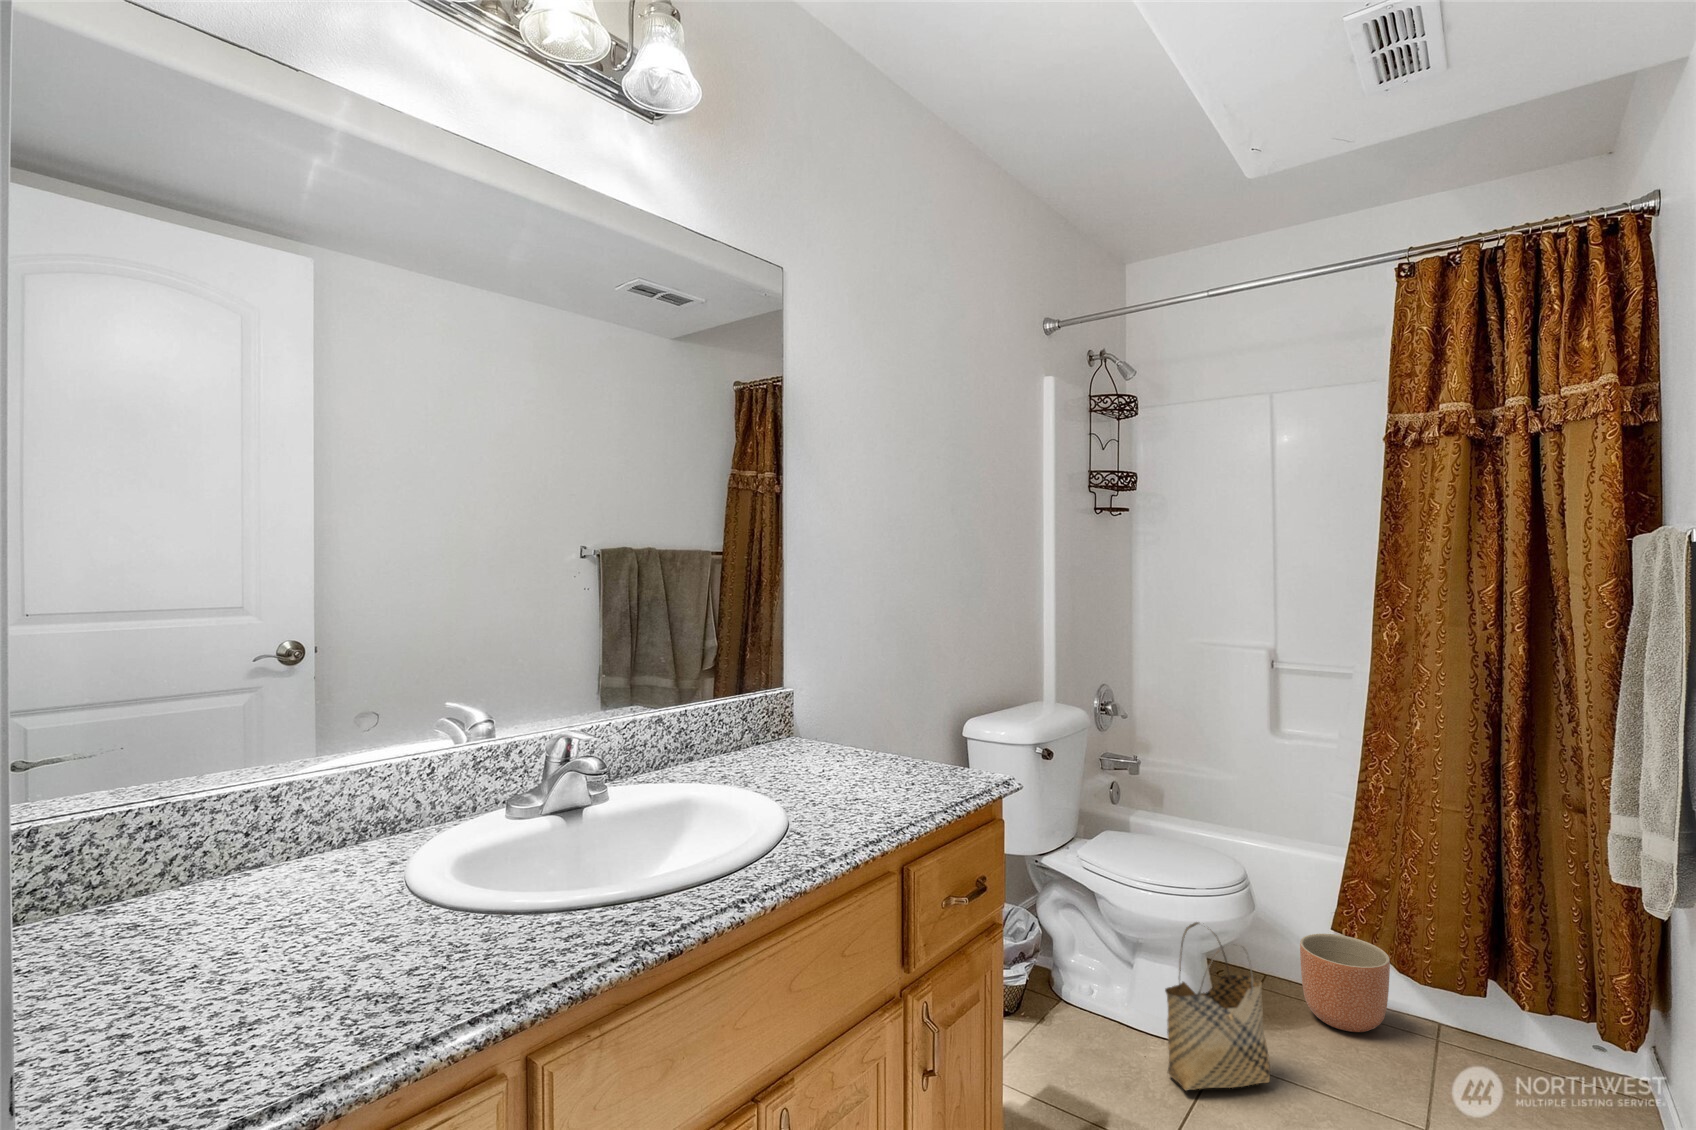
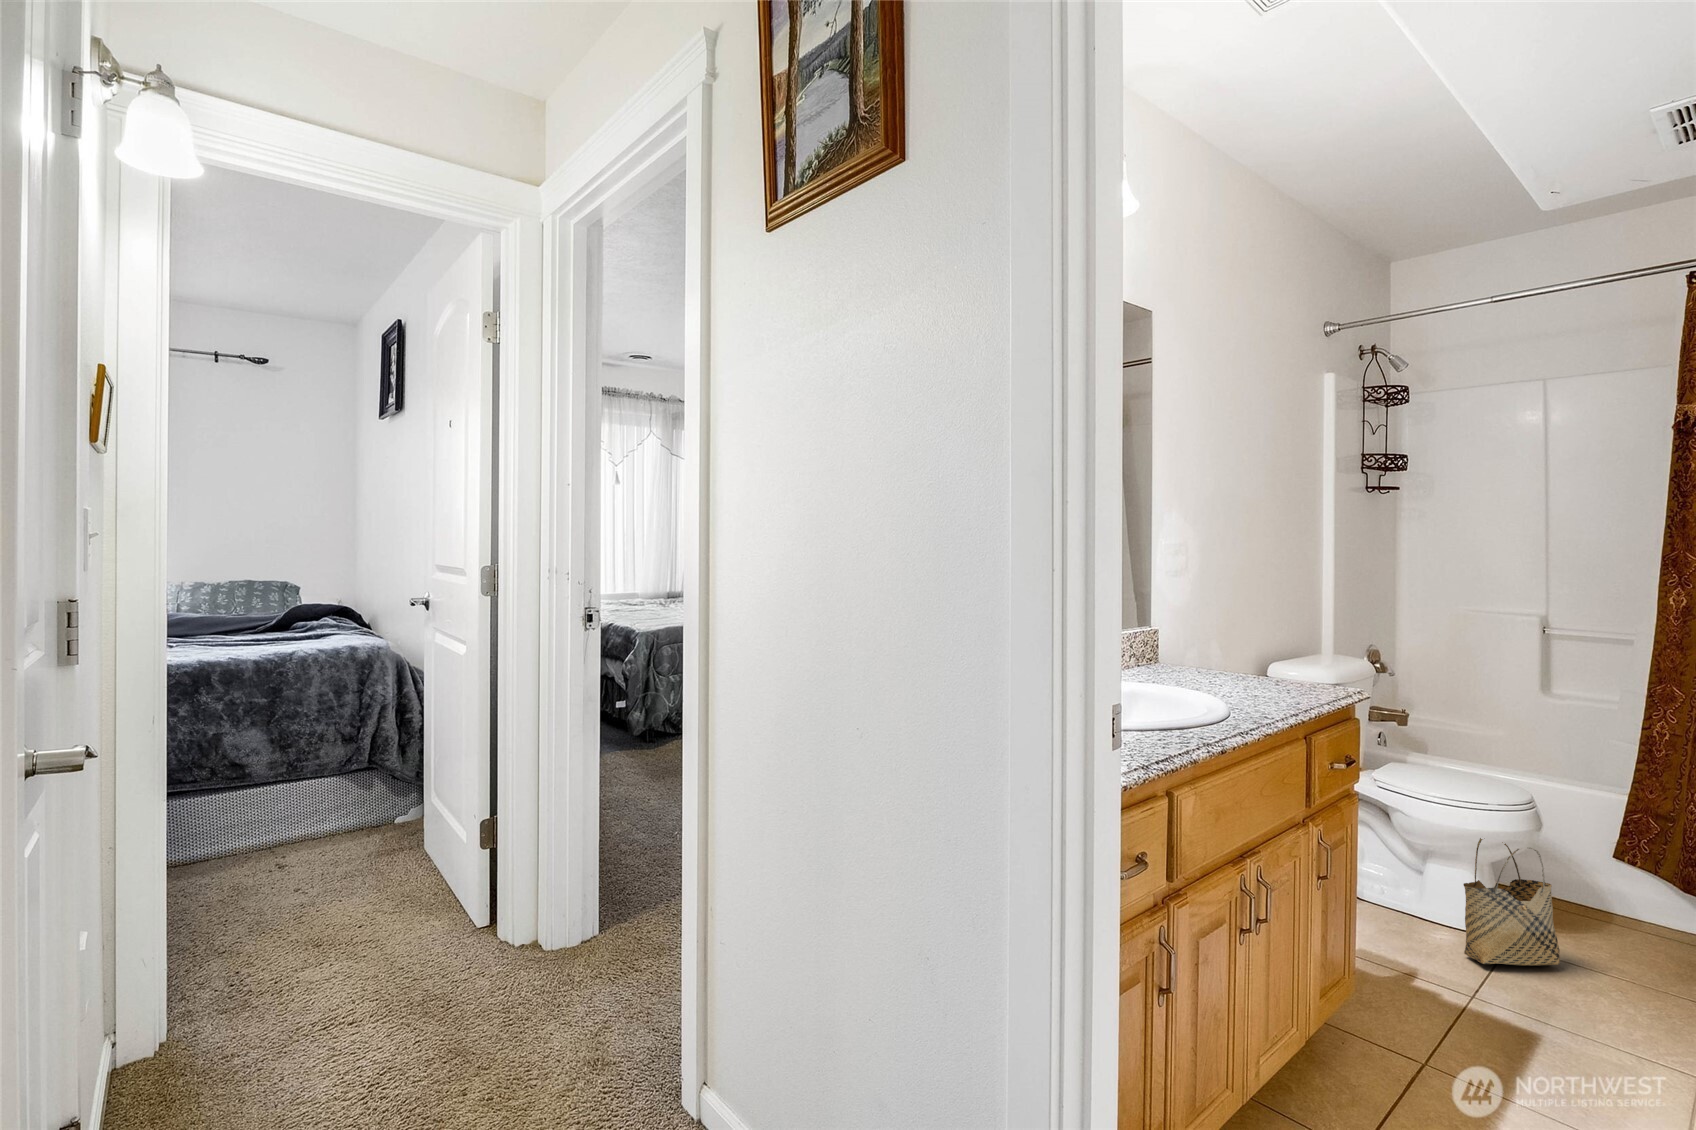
planter: present [1300,934,1390,1032] -> none [1582,861,1672,941]

